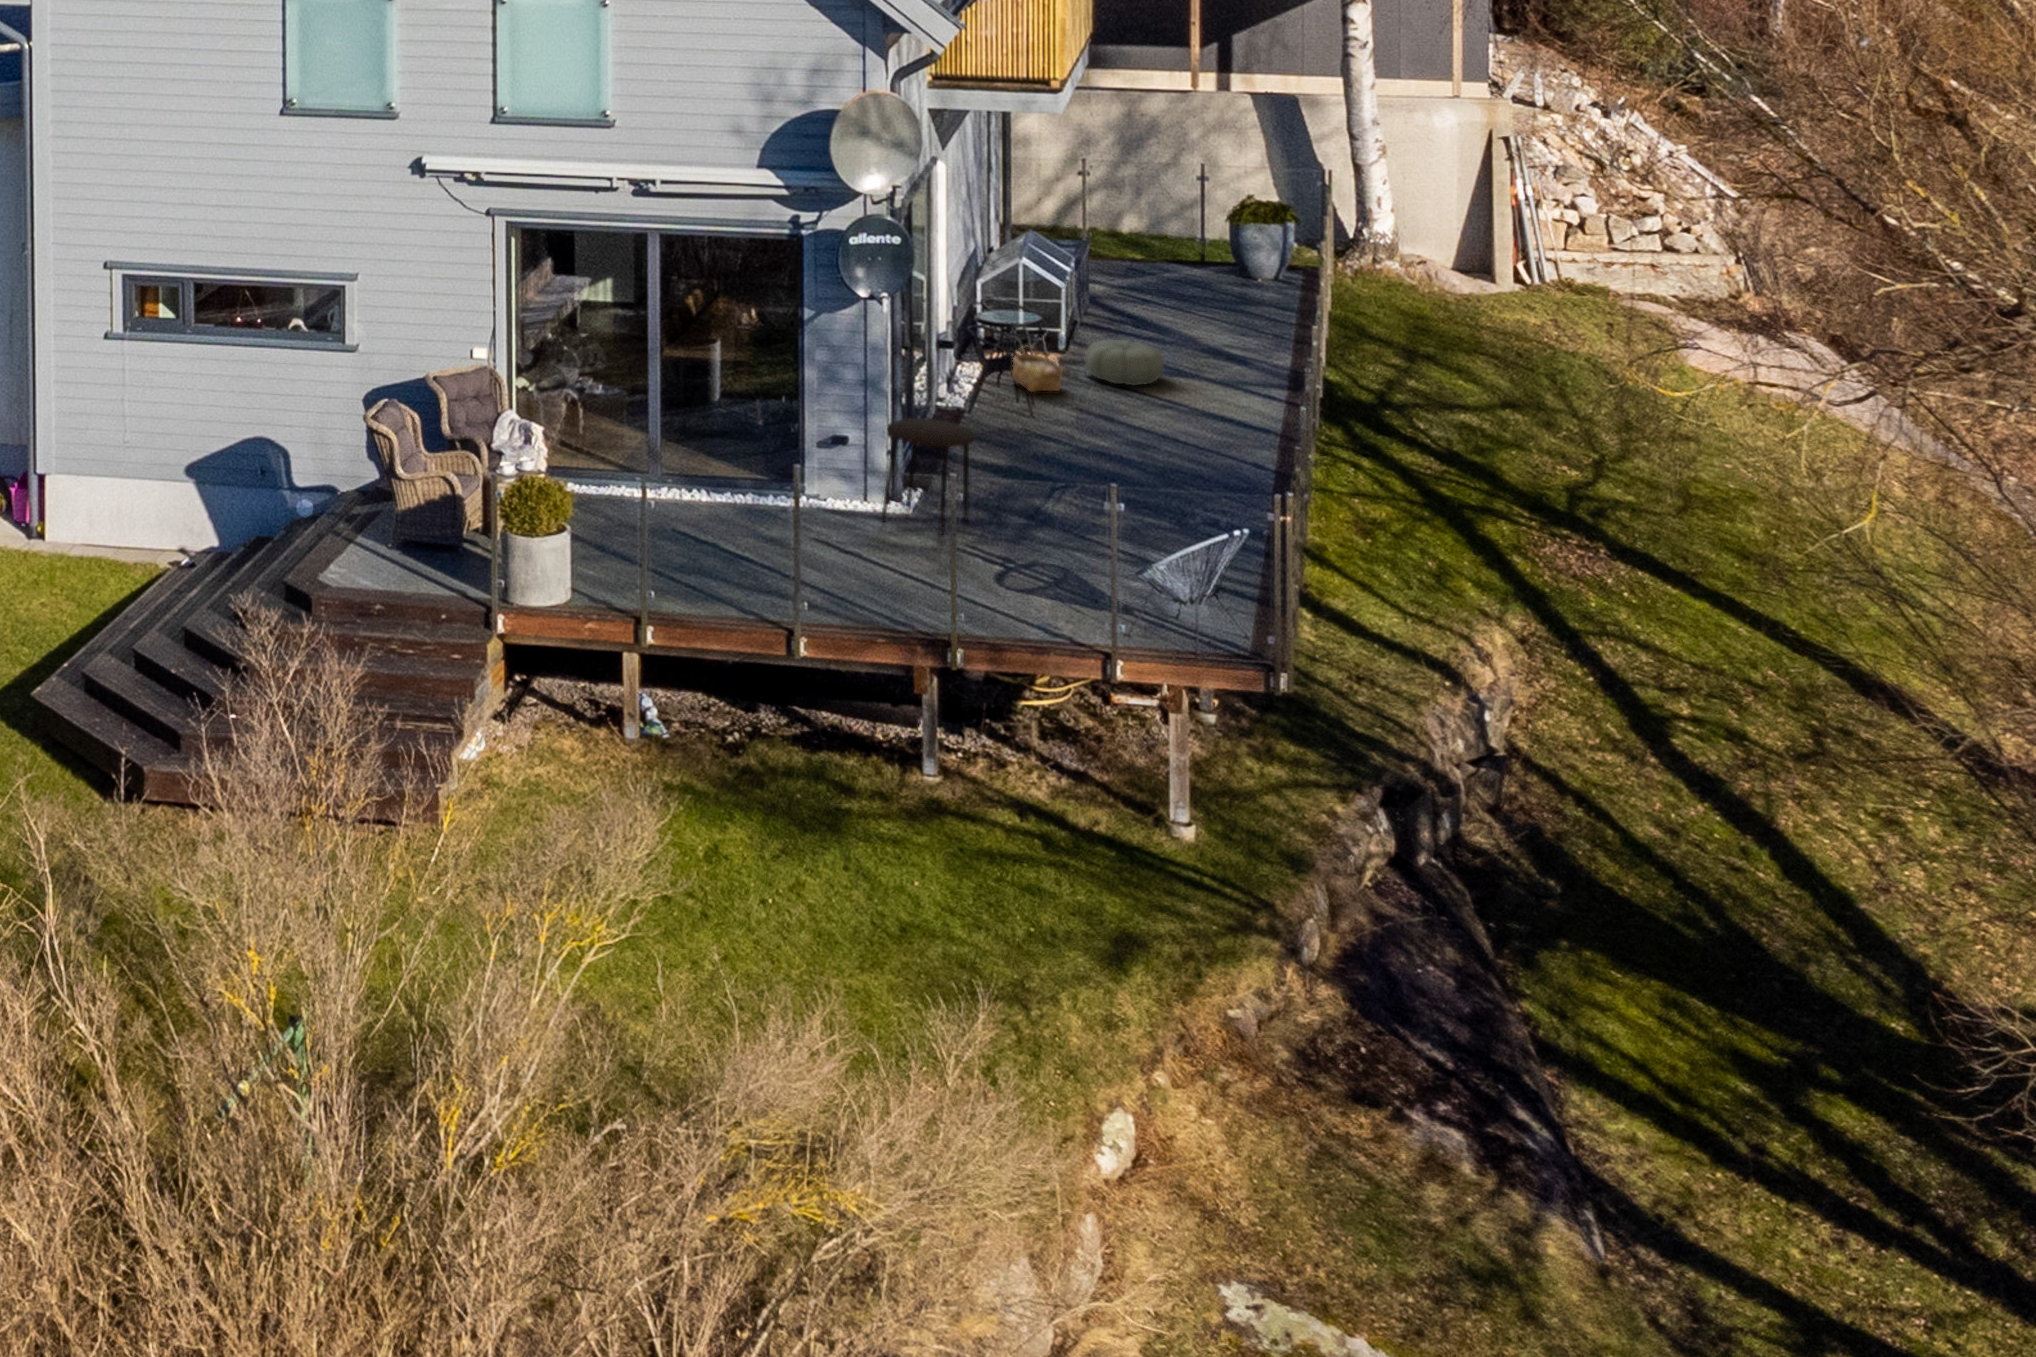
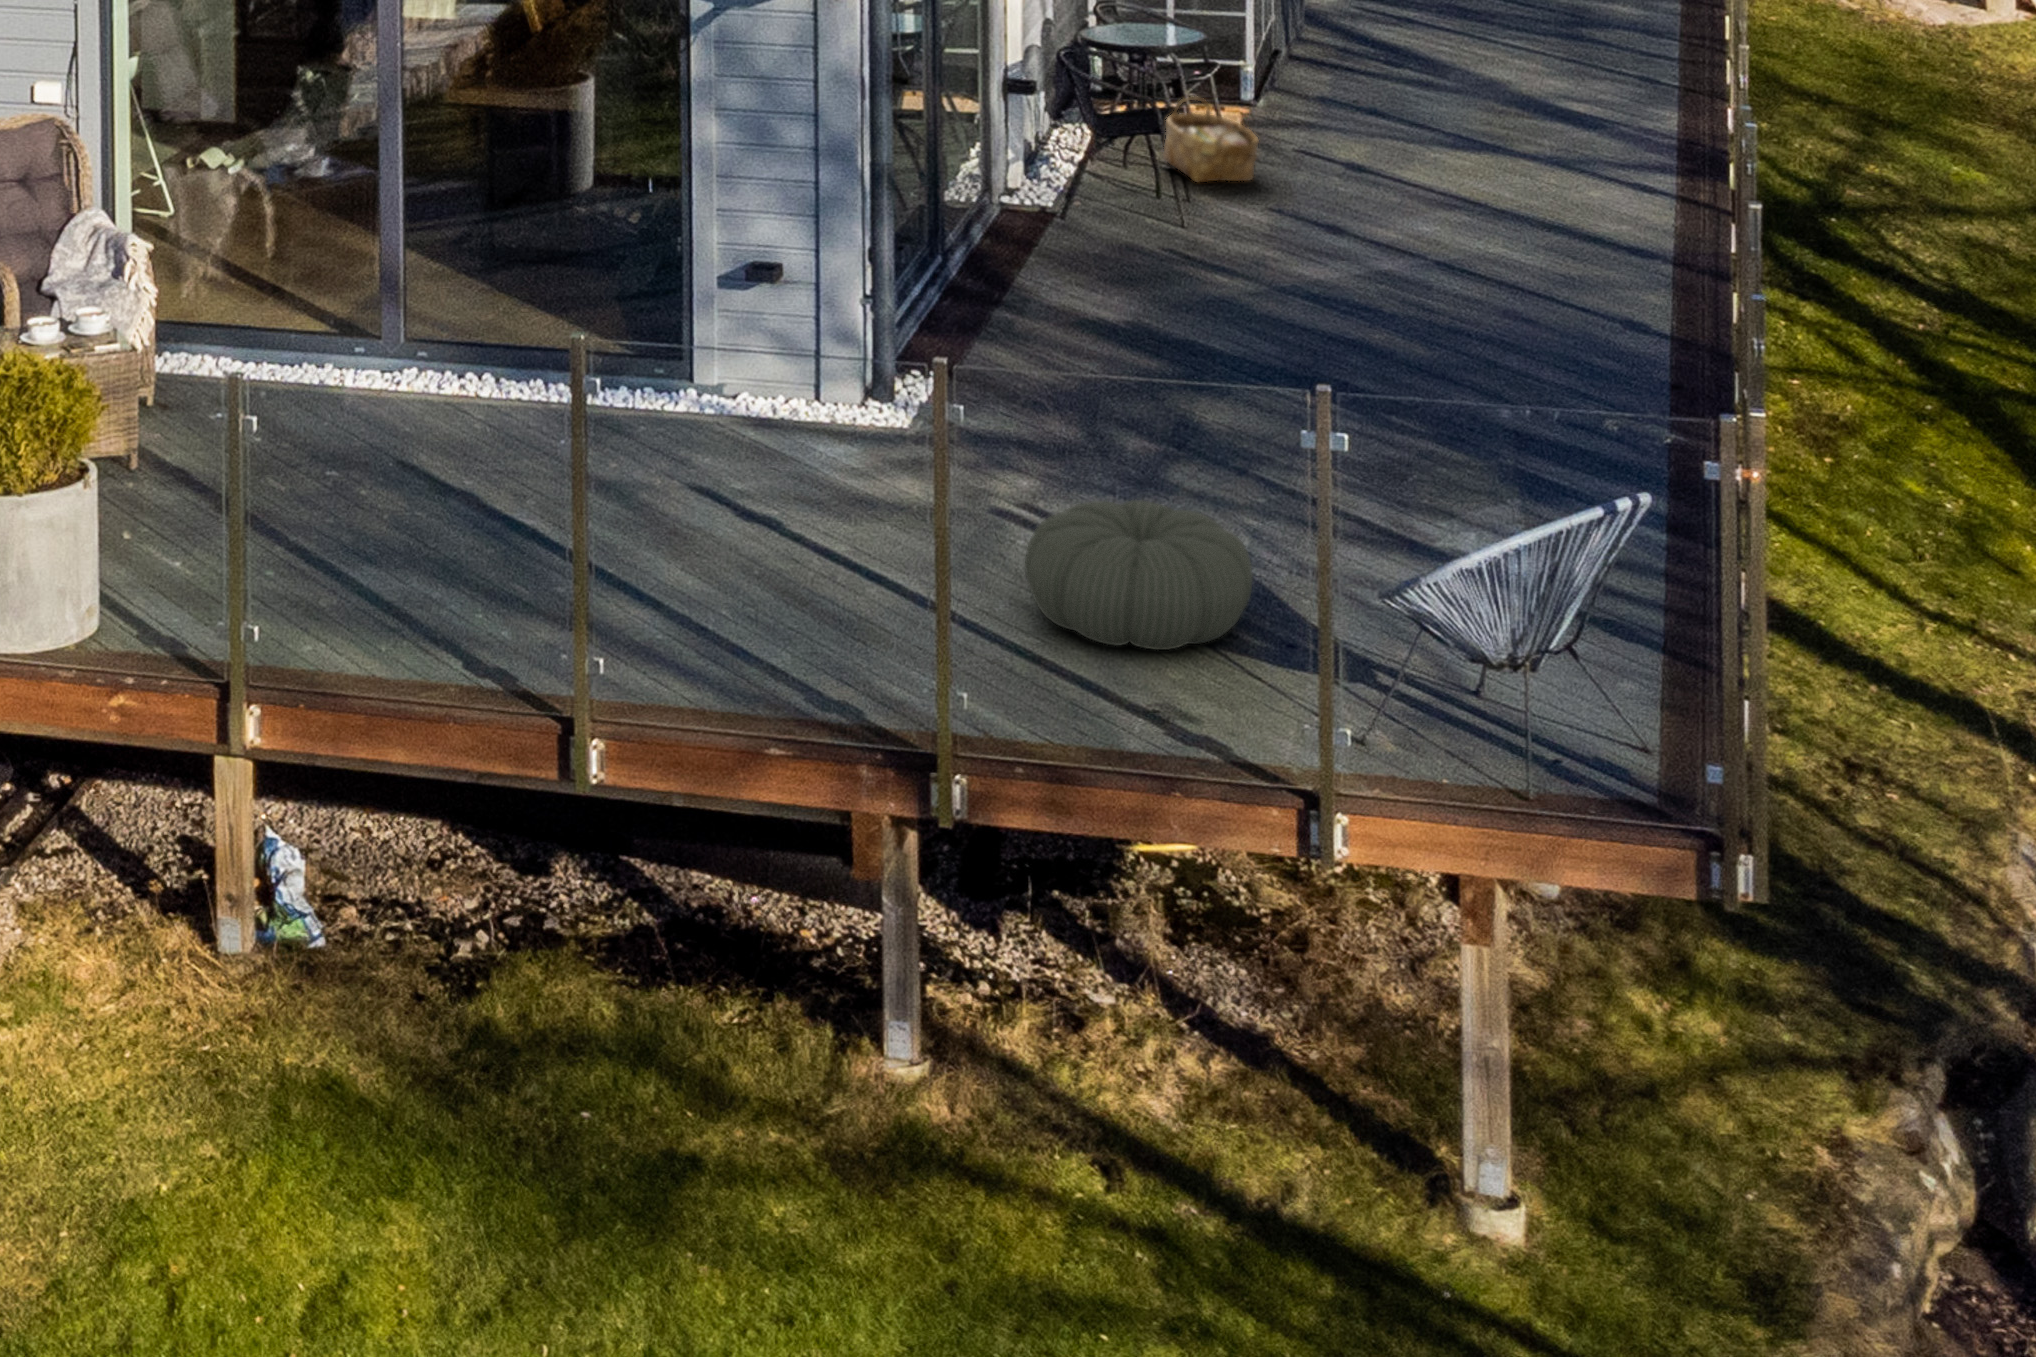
pouf: present [1085,339,1164,385] -> present [1025,500,1253,650]
side table: present [881,418,976,535] -> none [847,230,1049,481]

